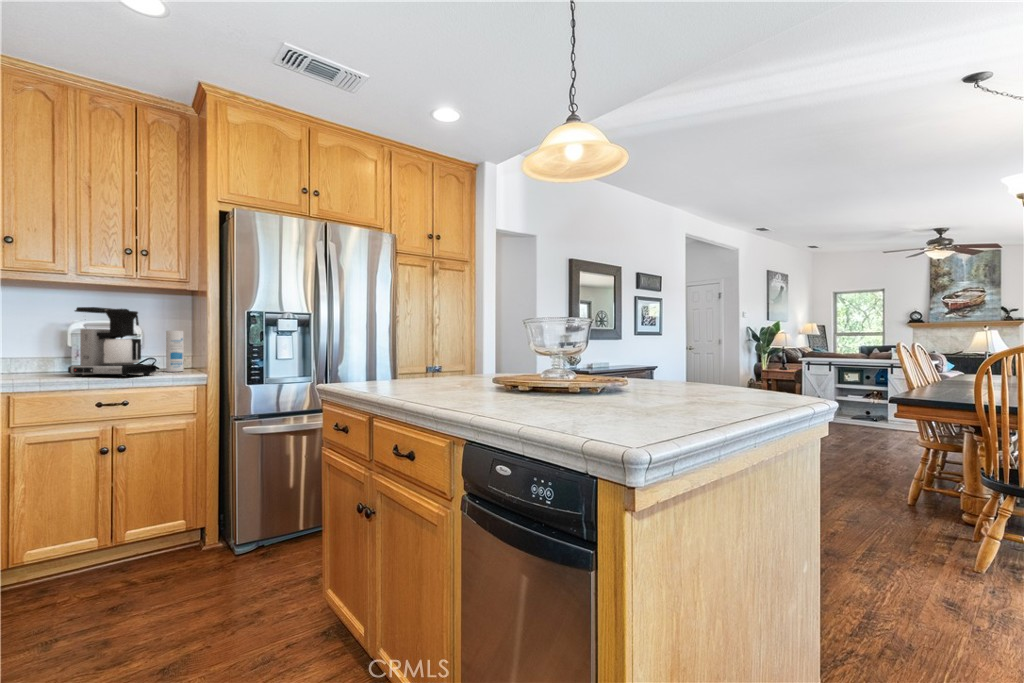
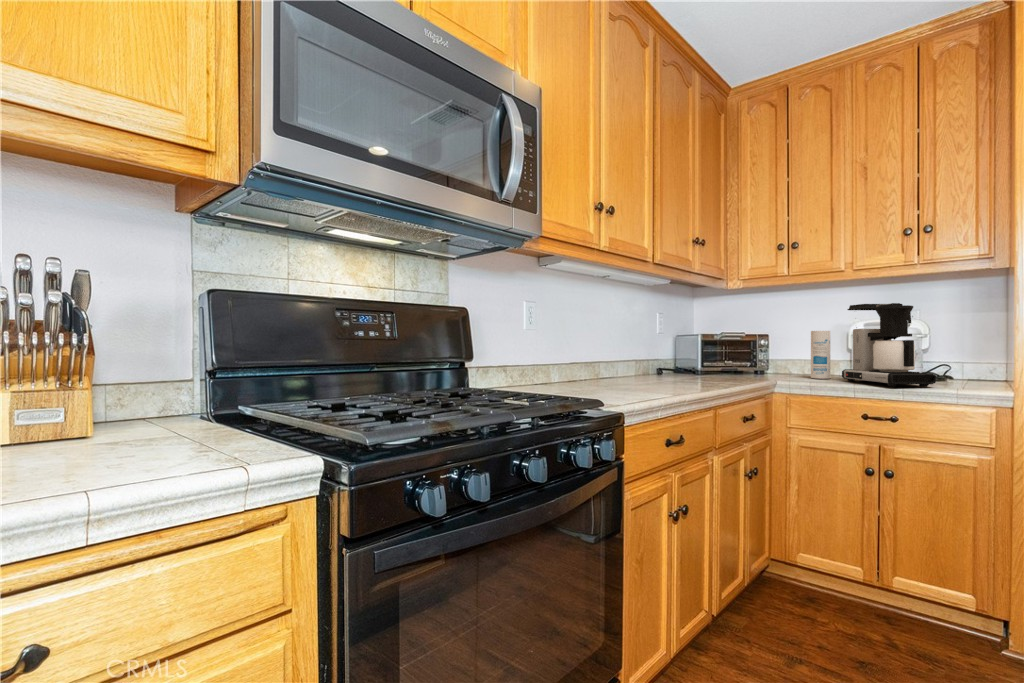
canister: present [166,331,184,372] -> present [811,331,830,379]

